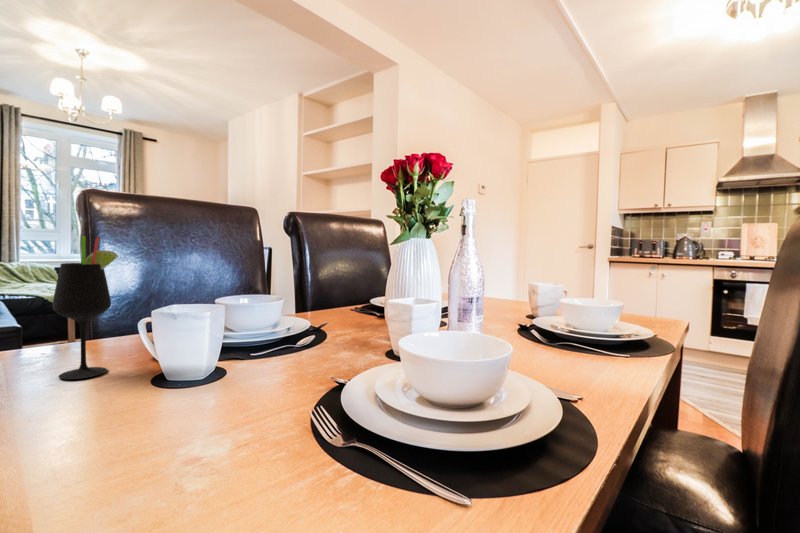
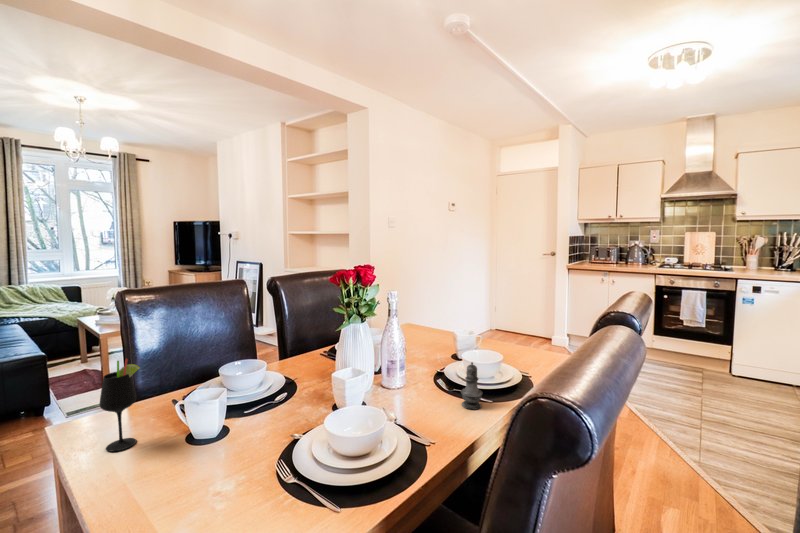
salt shaker: none [570,291,604,357] -> present [461,362,483,409]

